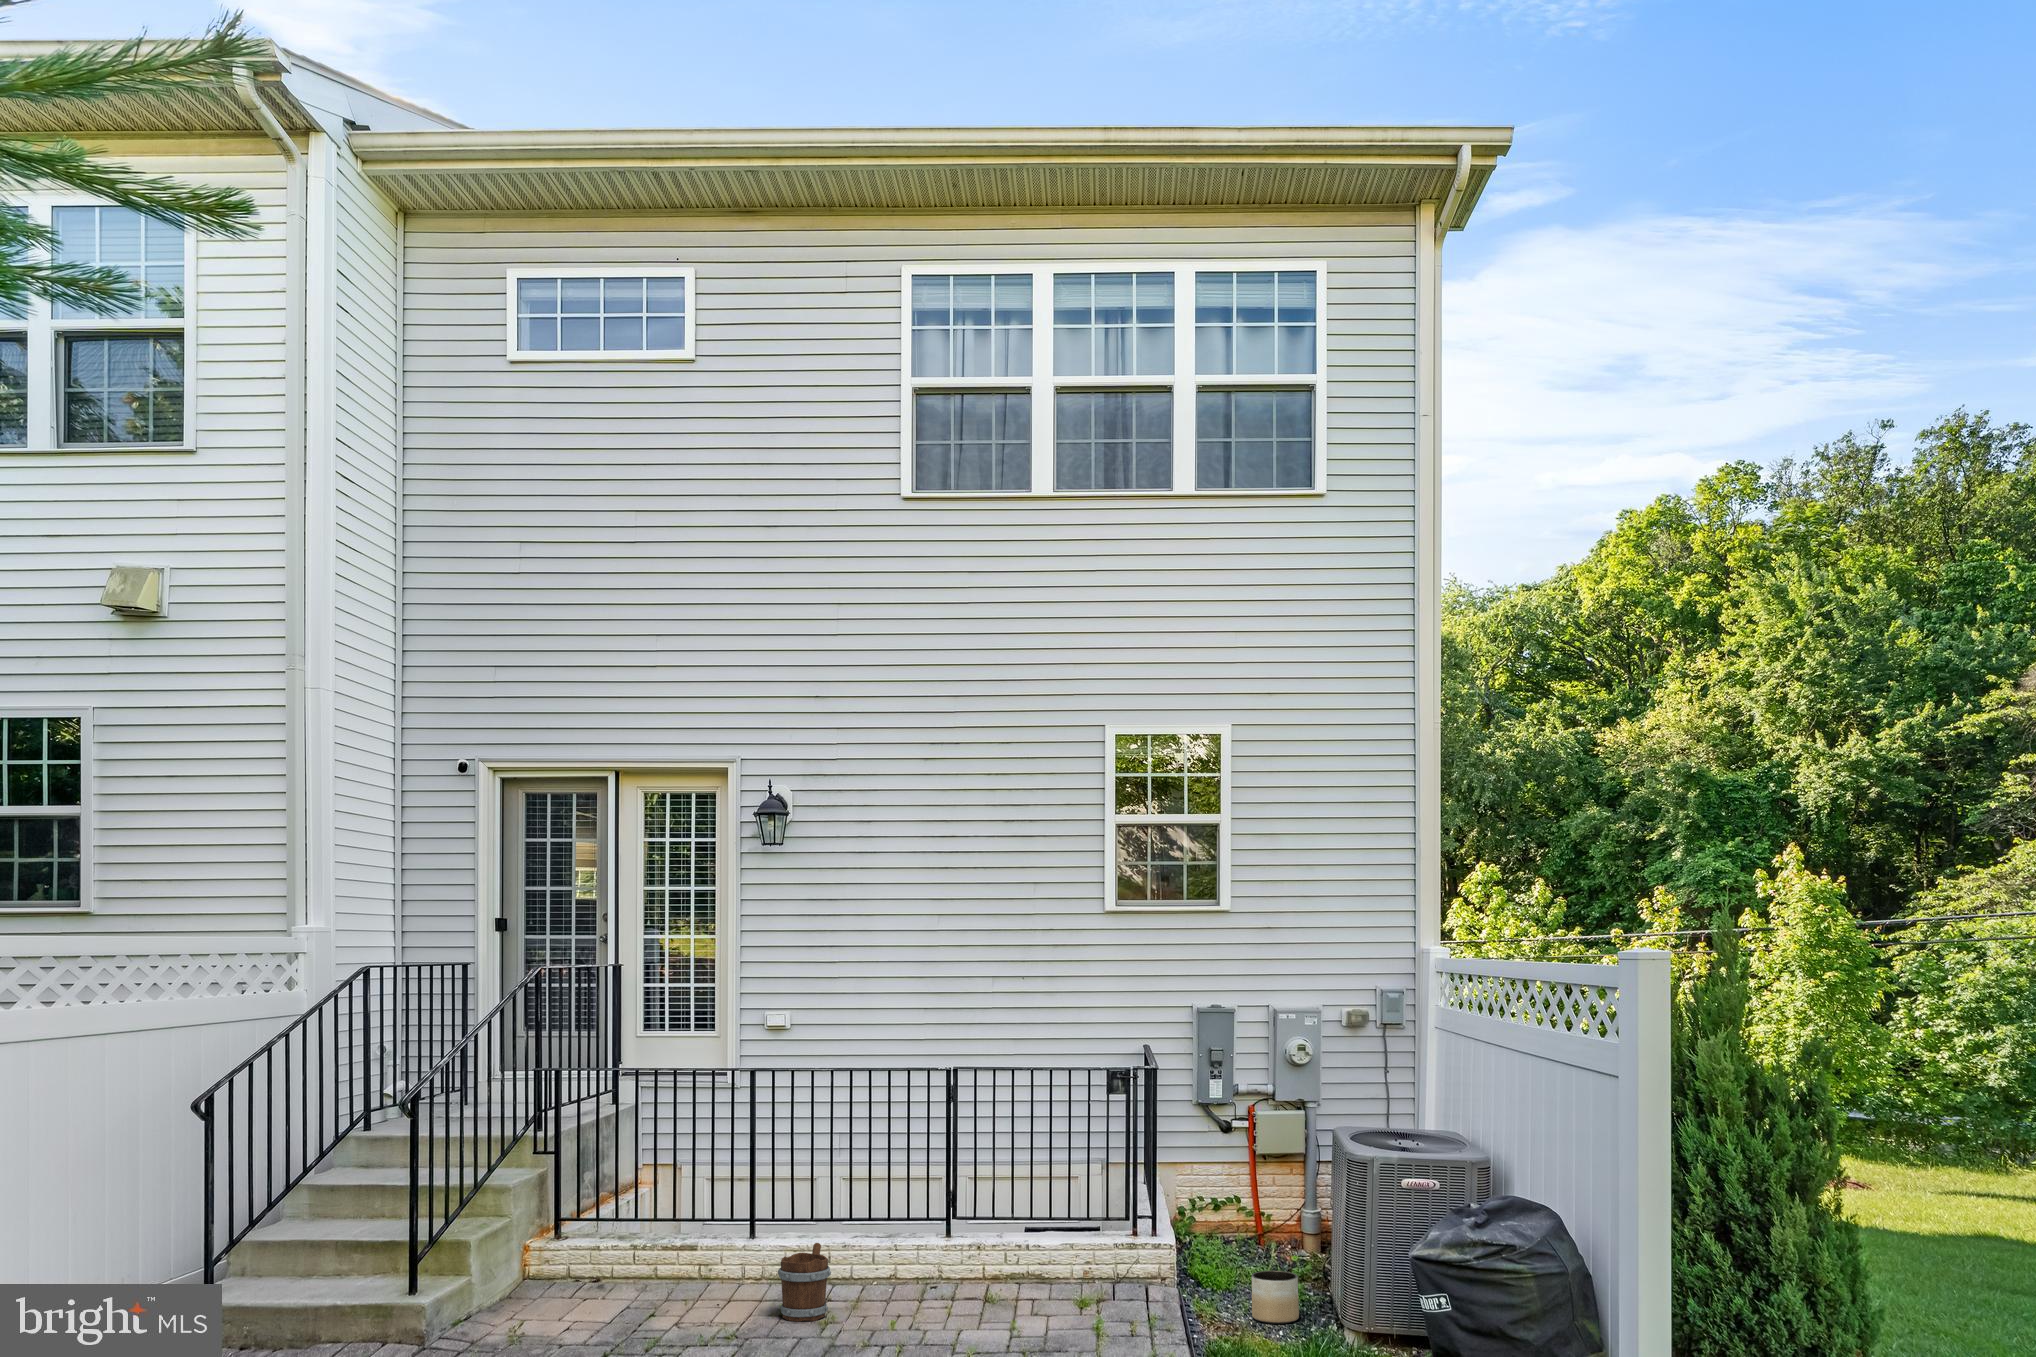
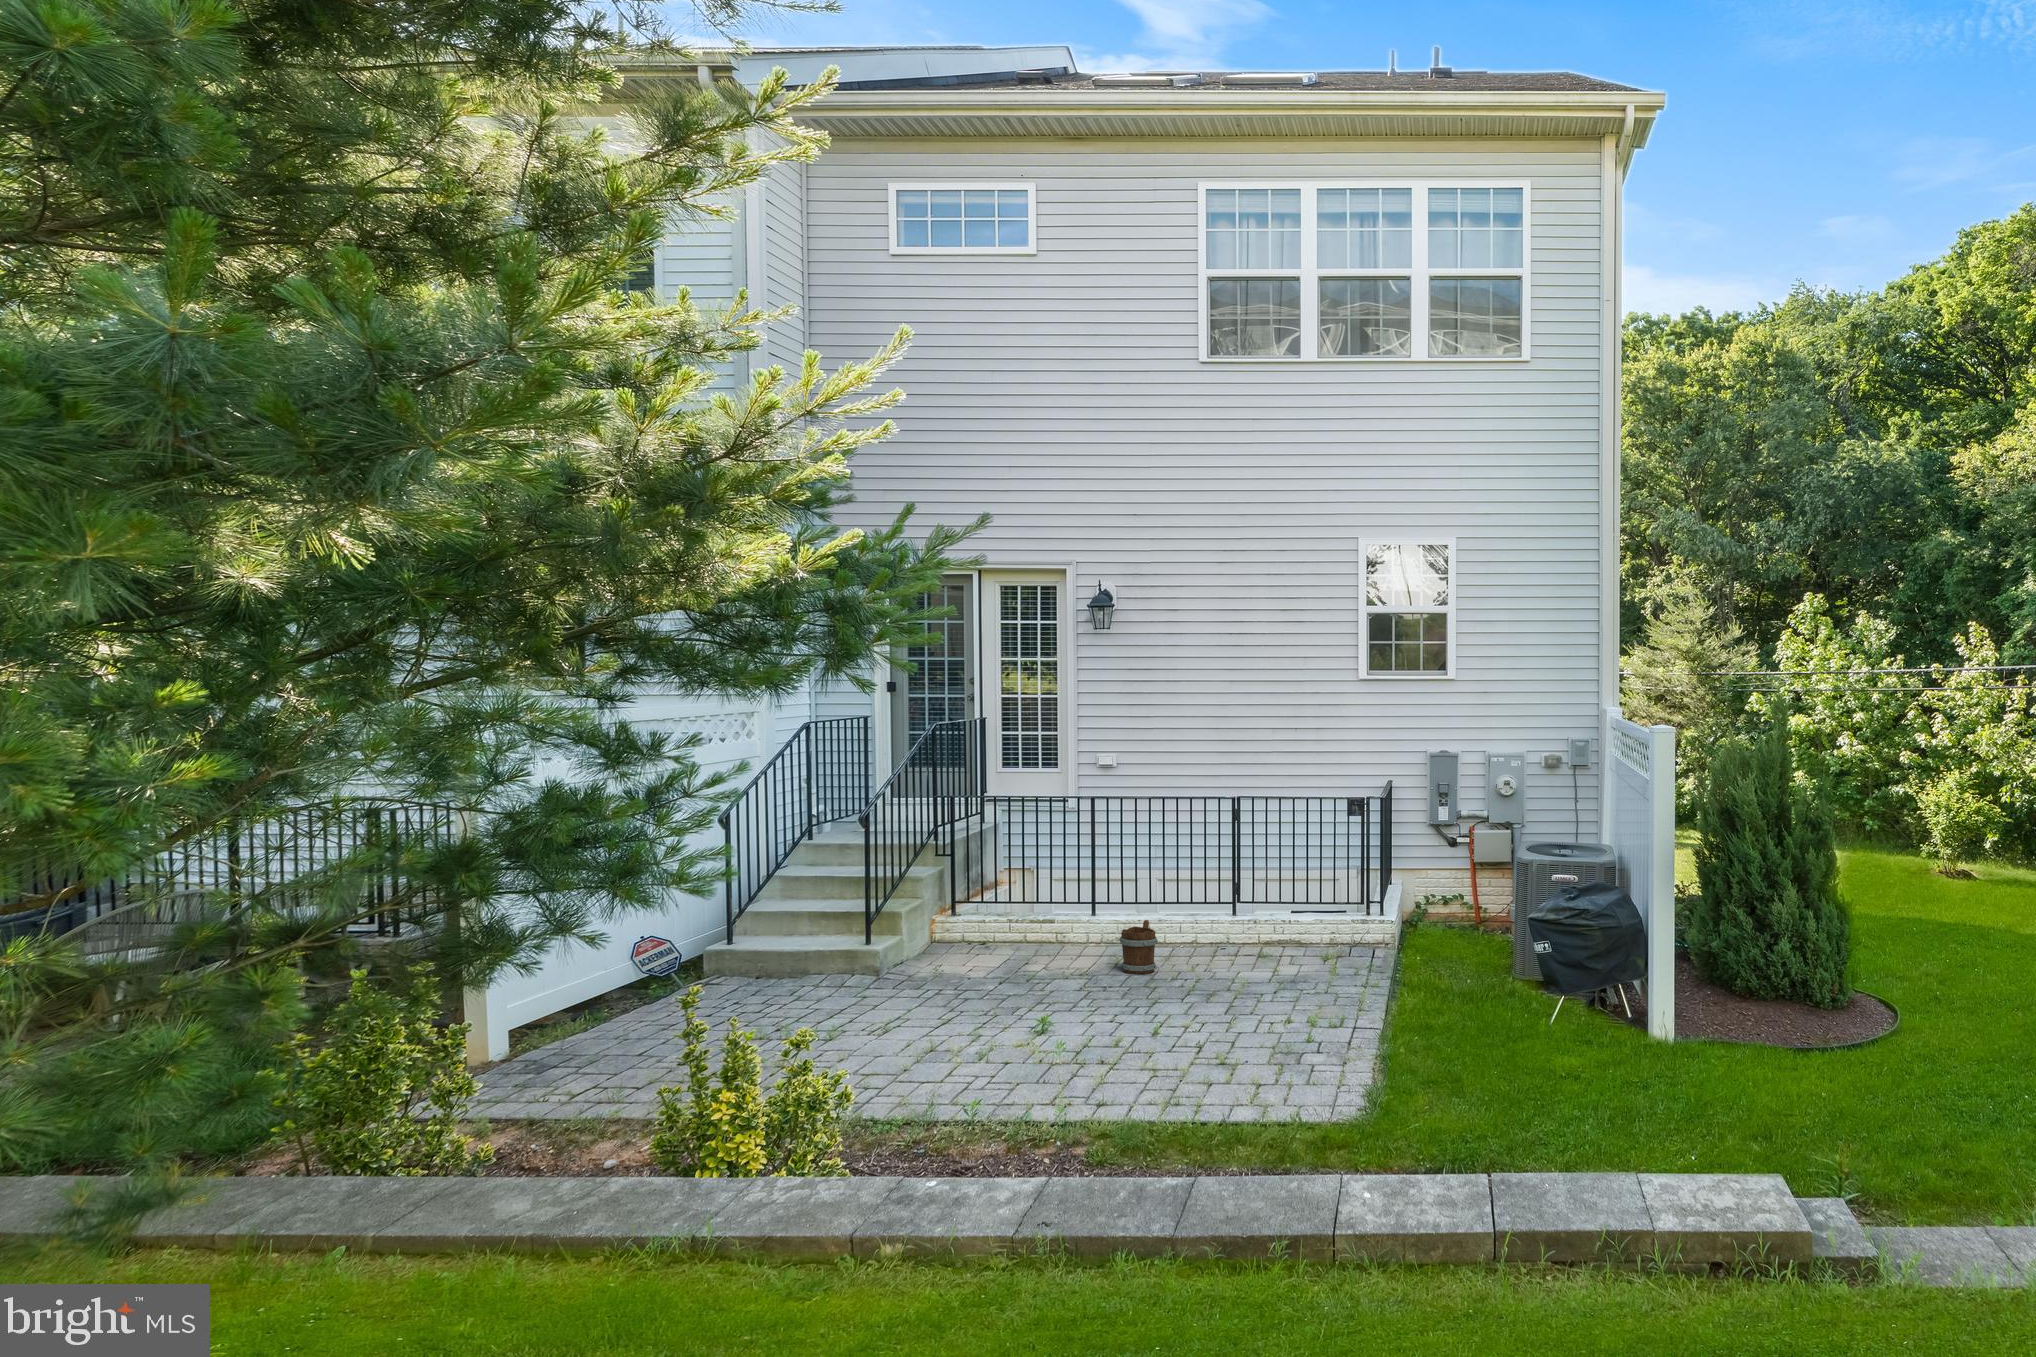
planter: present [1252,1271,1299,1324] -> none [1474,948,1511,986]

